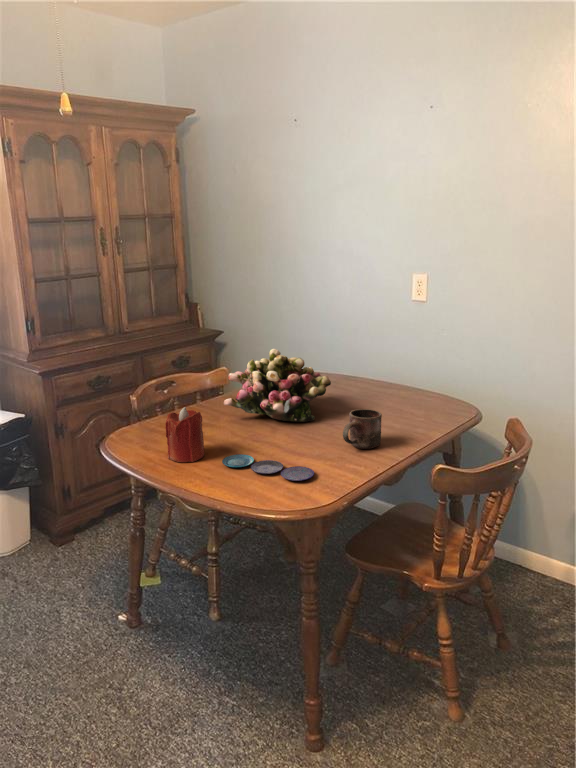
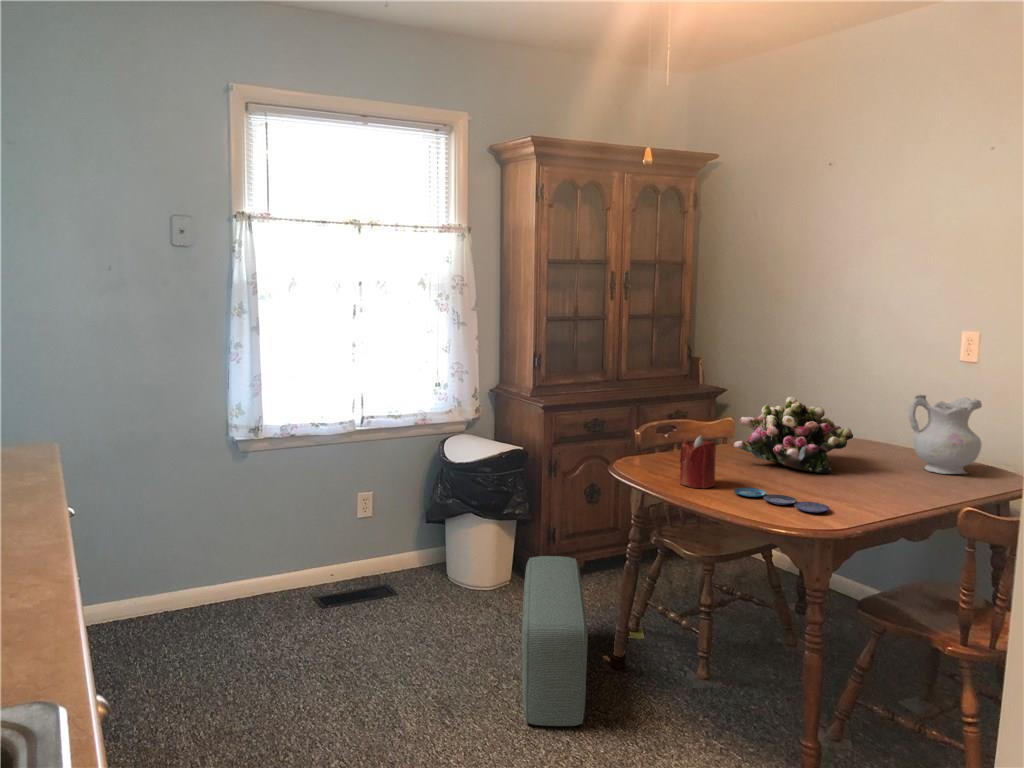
ceramic pitcher: none [376,336,435,408] -> present [908,395,982,474]
mug: present [343,409,382,449] -> none [863,459,909,500]
pouf: none [14,526,96,730] -> present [522,556,588,726]

